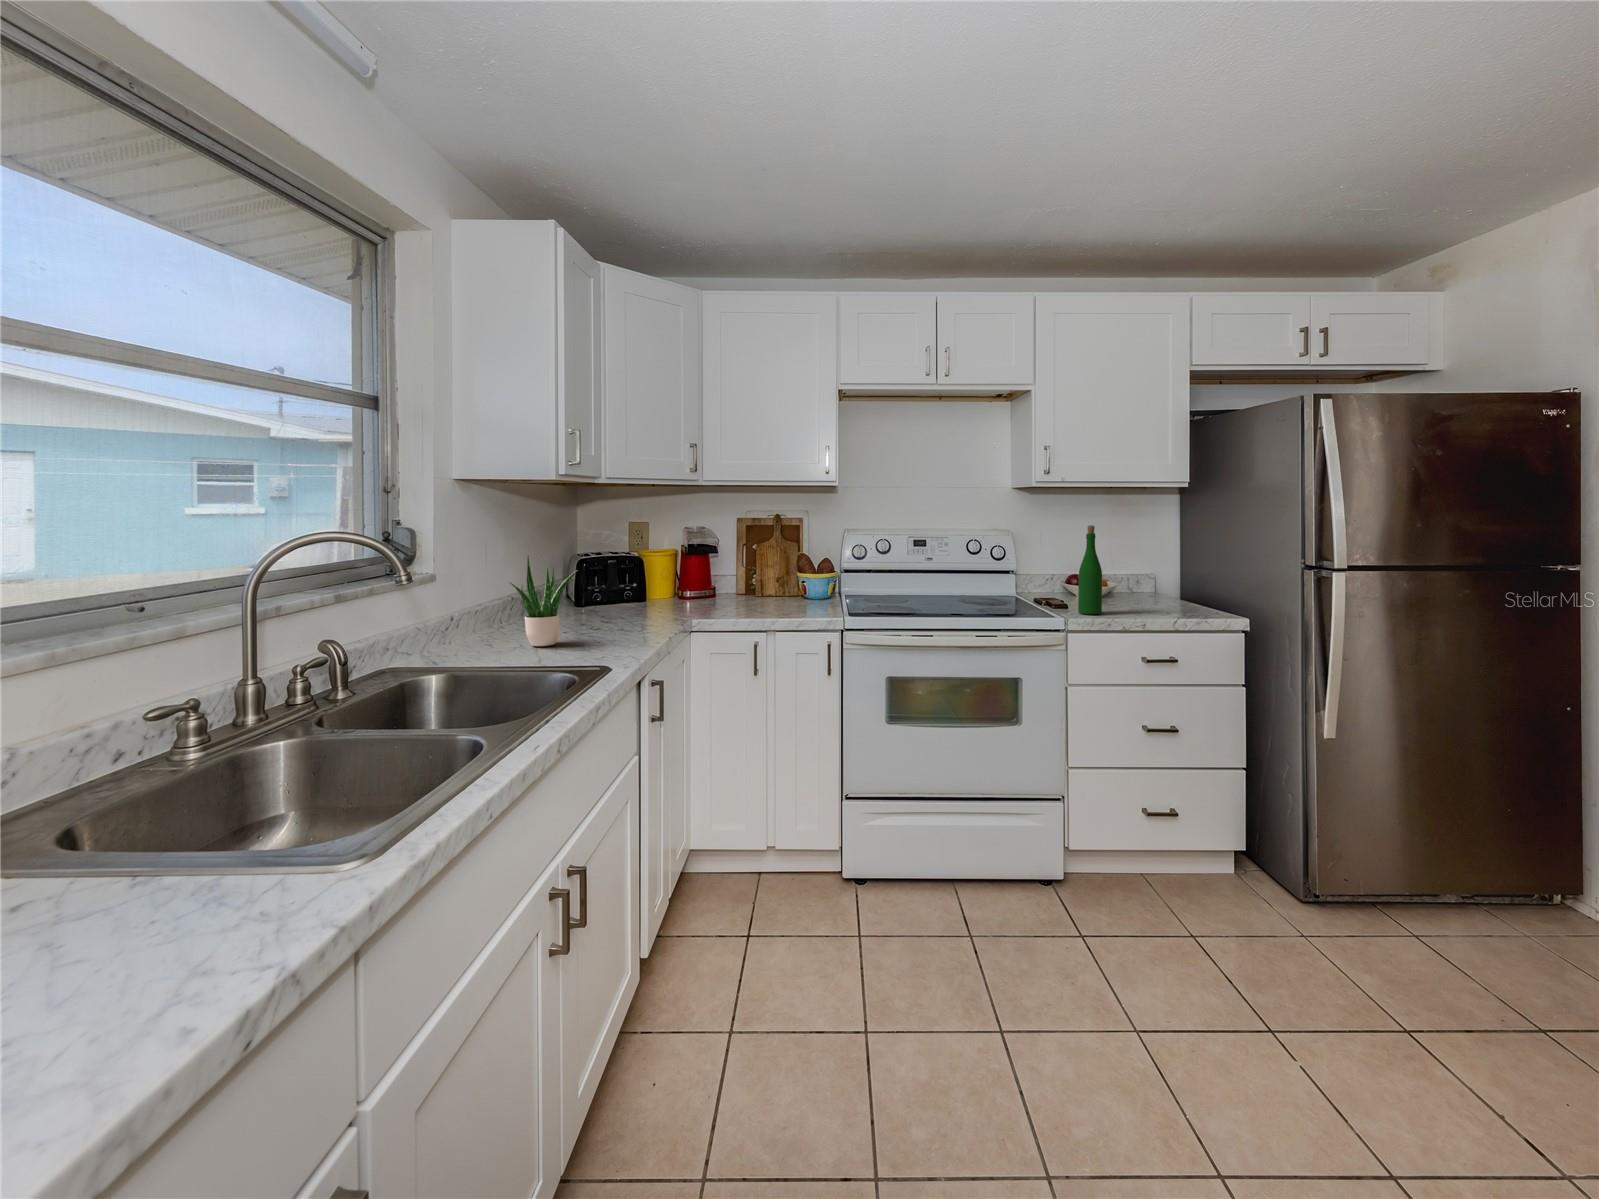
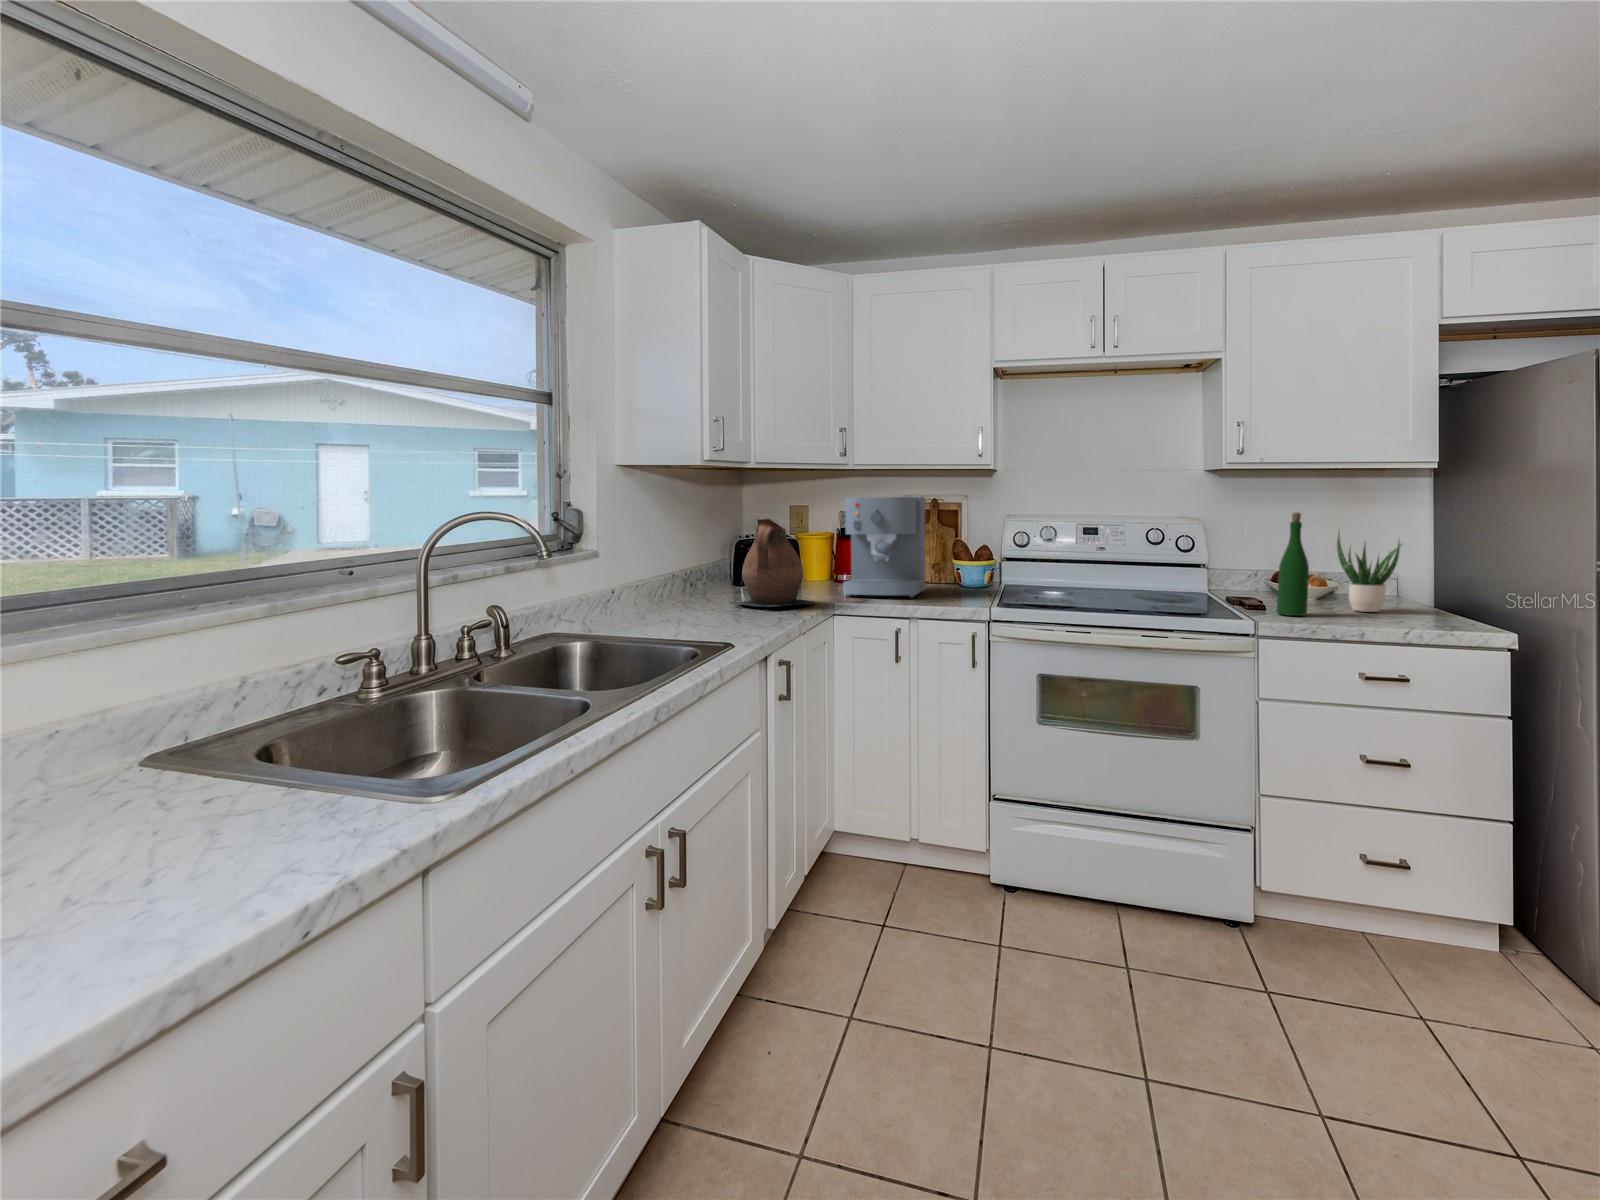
coffee maker: none [695,513,772,611] -> present [843,497,925,597]
ceramic pitcher: none [587,537,670,626] -> present [736,519,815,607]
potted plant: present [510,555,578,646] -> present [1337,532,1401,612]

